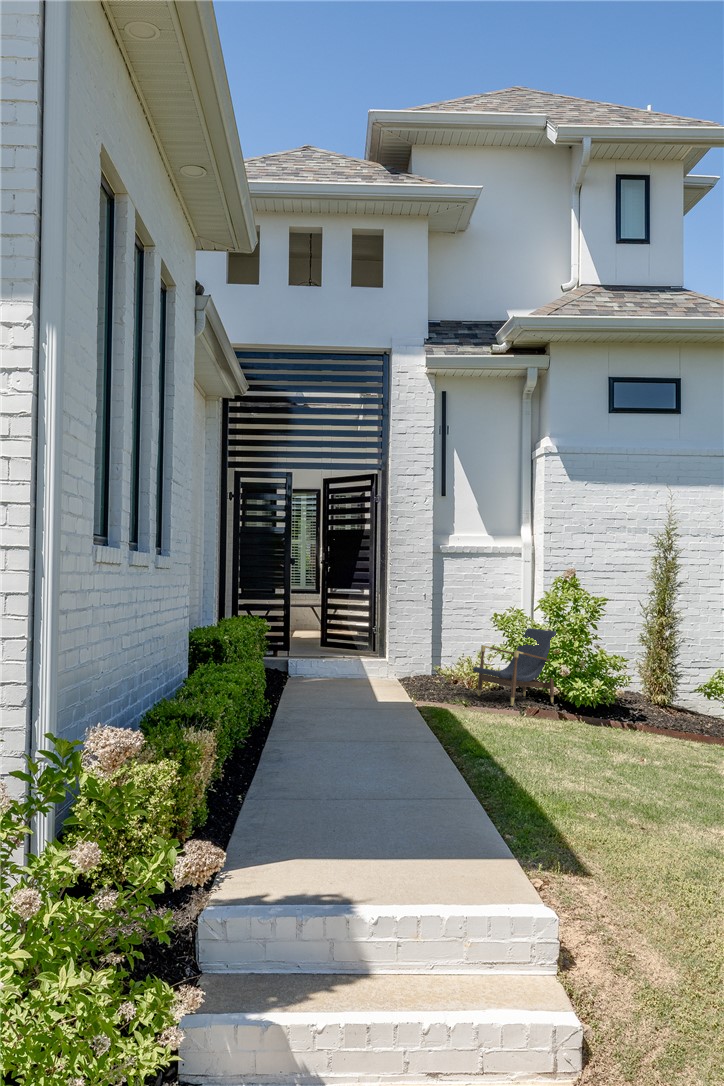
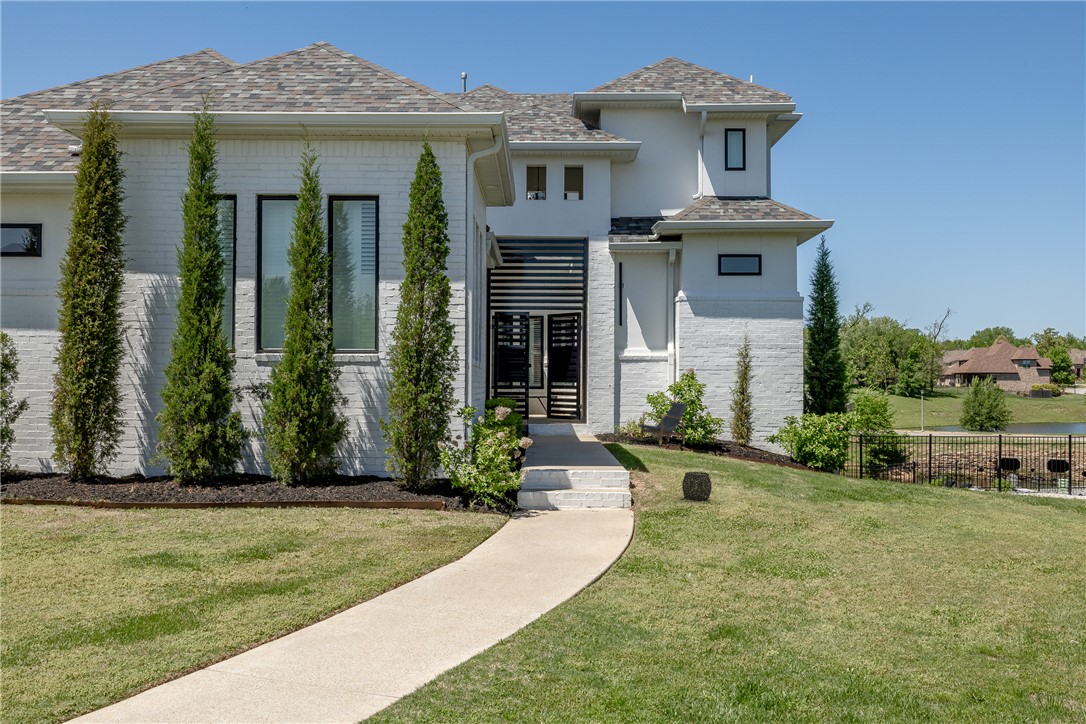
woven basket: none [580,819,648,889] -> present [682,472,712,500]

